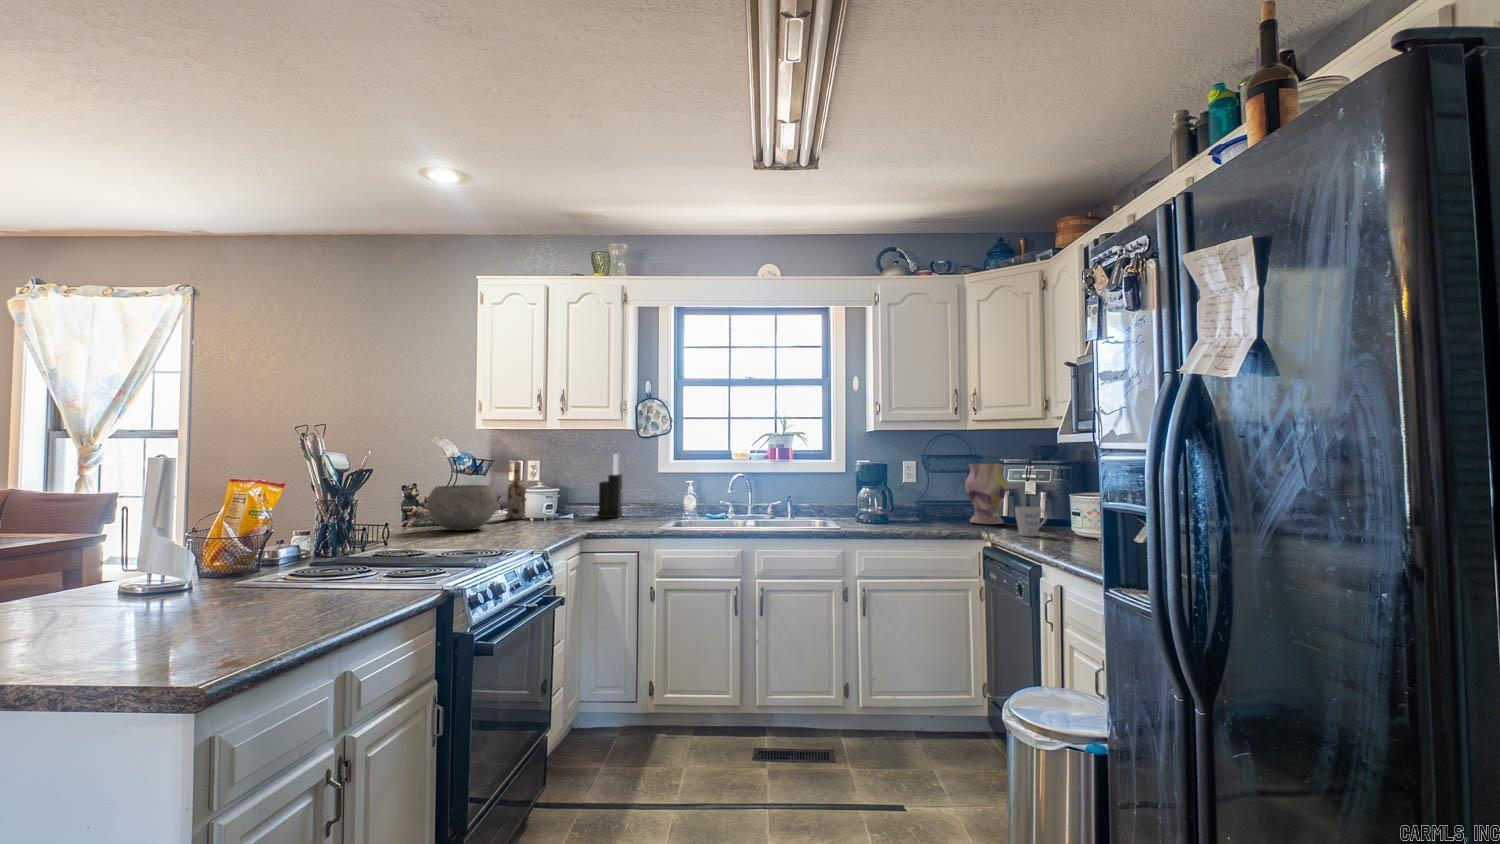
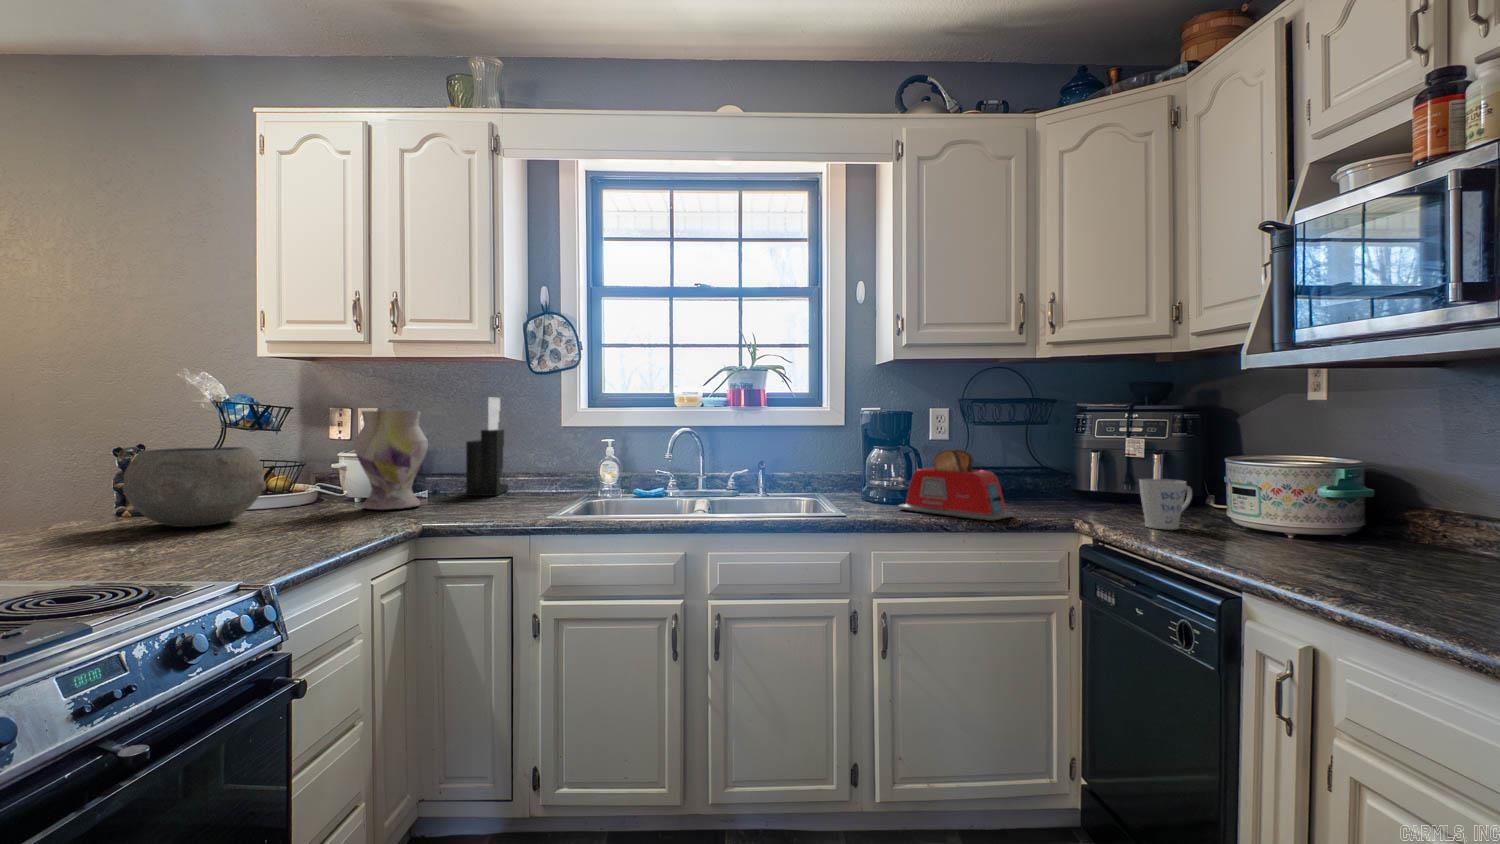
wine bottle: present [507,462,526,520] -> none [315,410,347,501]
vase: present [965,464,1008,524] -> present [354,411,428,510]
toaster: none [875,488,945,532] -> present [898,449,1014,521]

